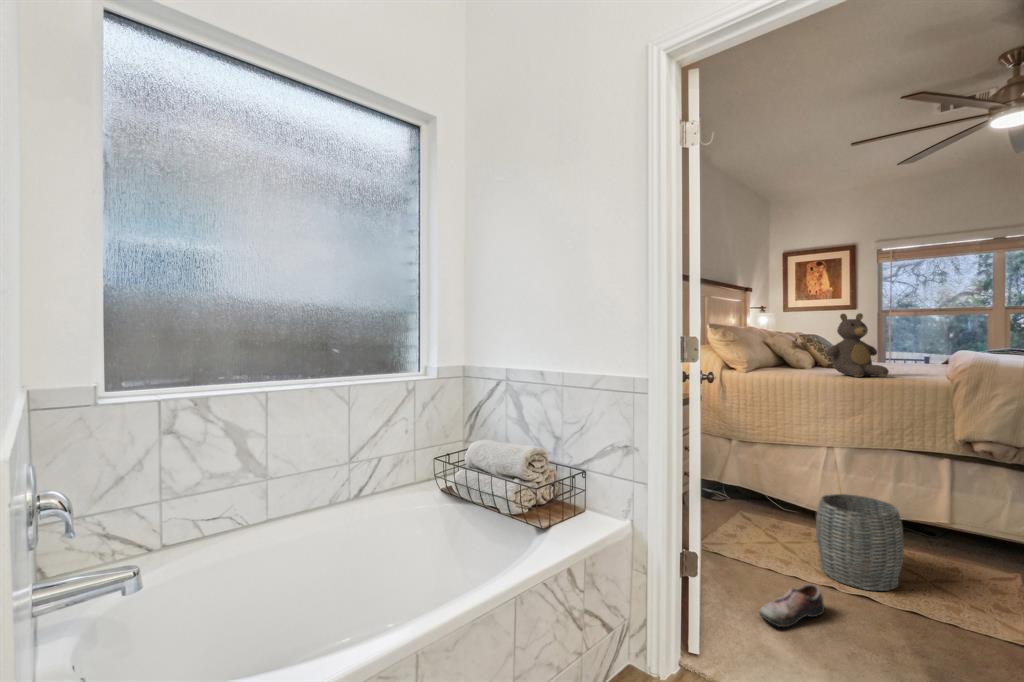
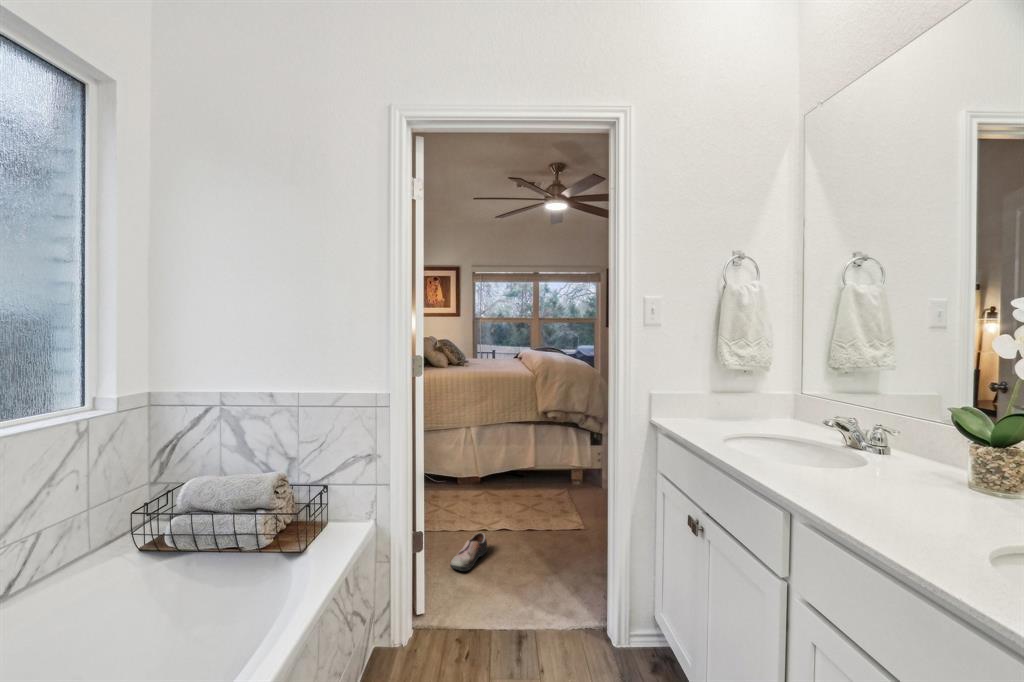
teddy bear: present [826,313,889,377] -> none [465,326,503,374]
woven basket: present [816,494,904,591] -> none [471,461,522,526]

